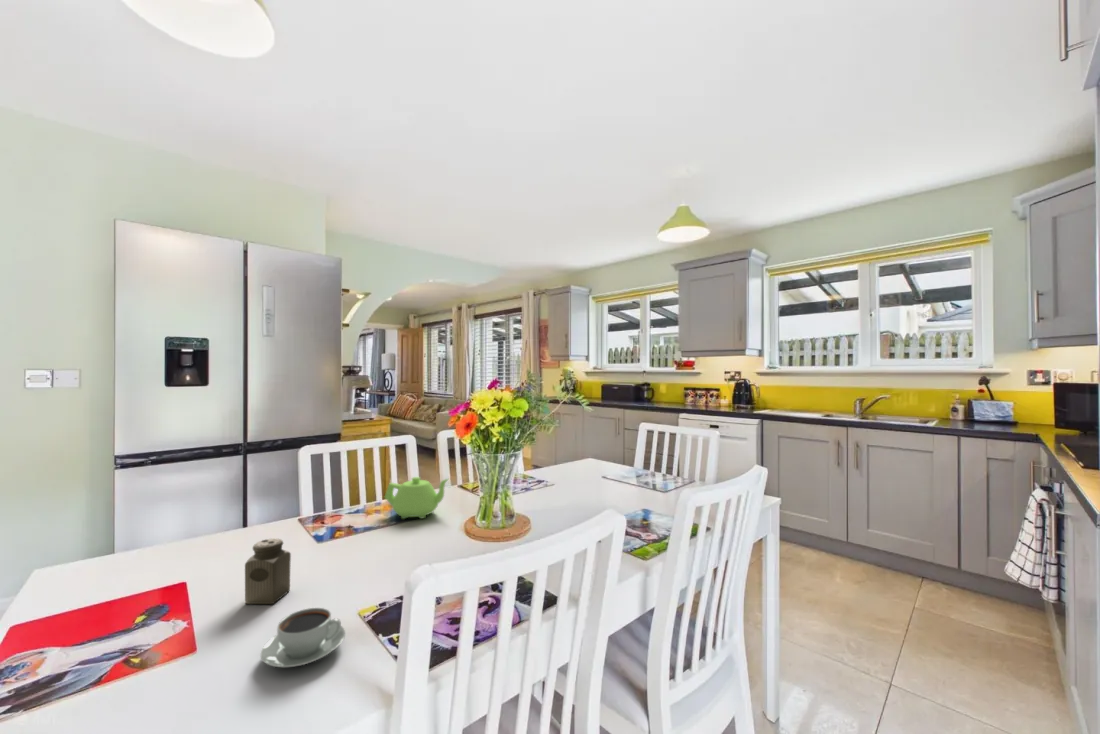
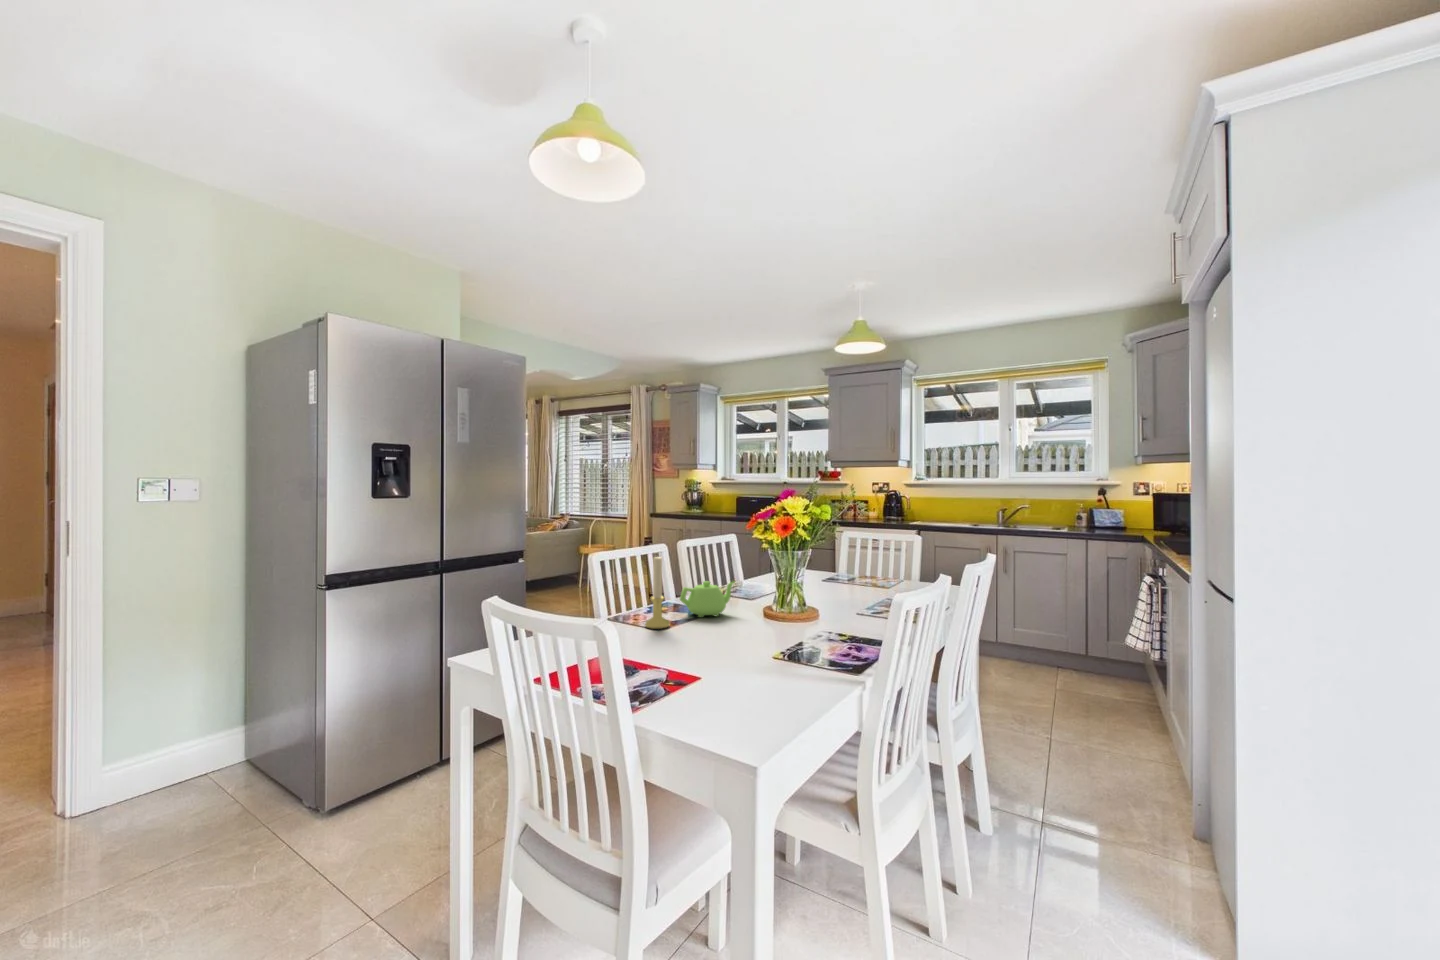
candle holder: none [319,448,350,533] -> present [645,557,669,629]
salt shaker: present [245,539,291,604] -> none [682,618,707,665]
coffee cup: present [261,608,345,667] -> none [752,653,802,683]

